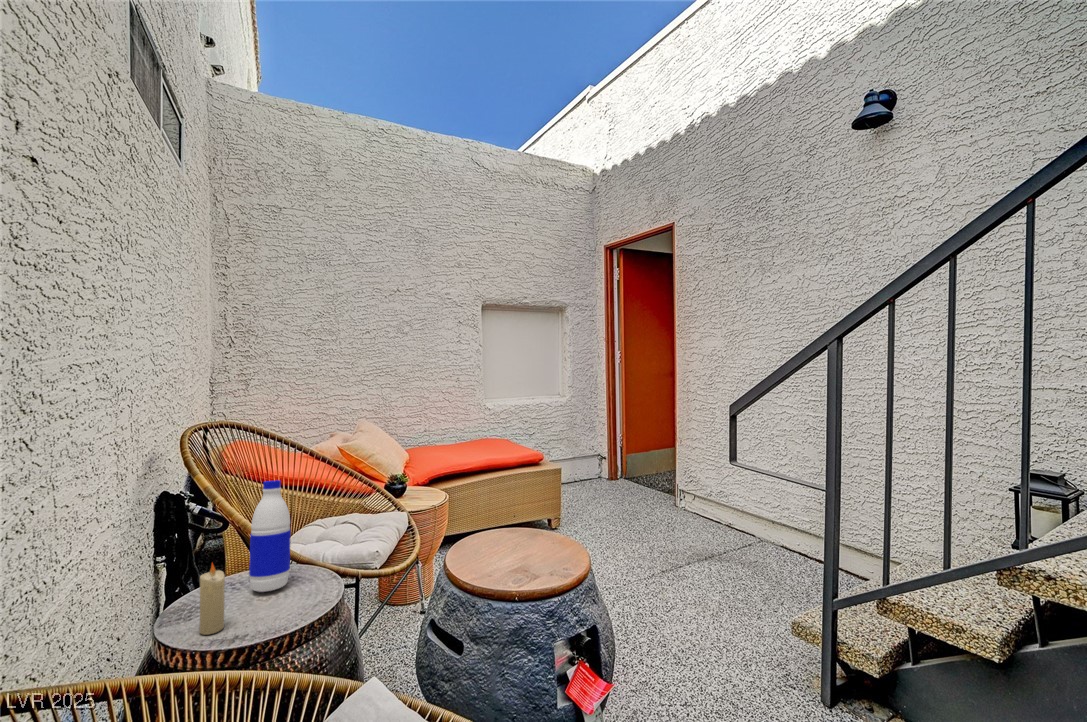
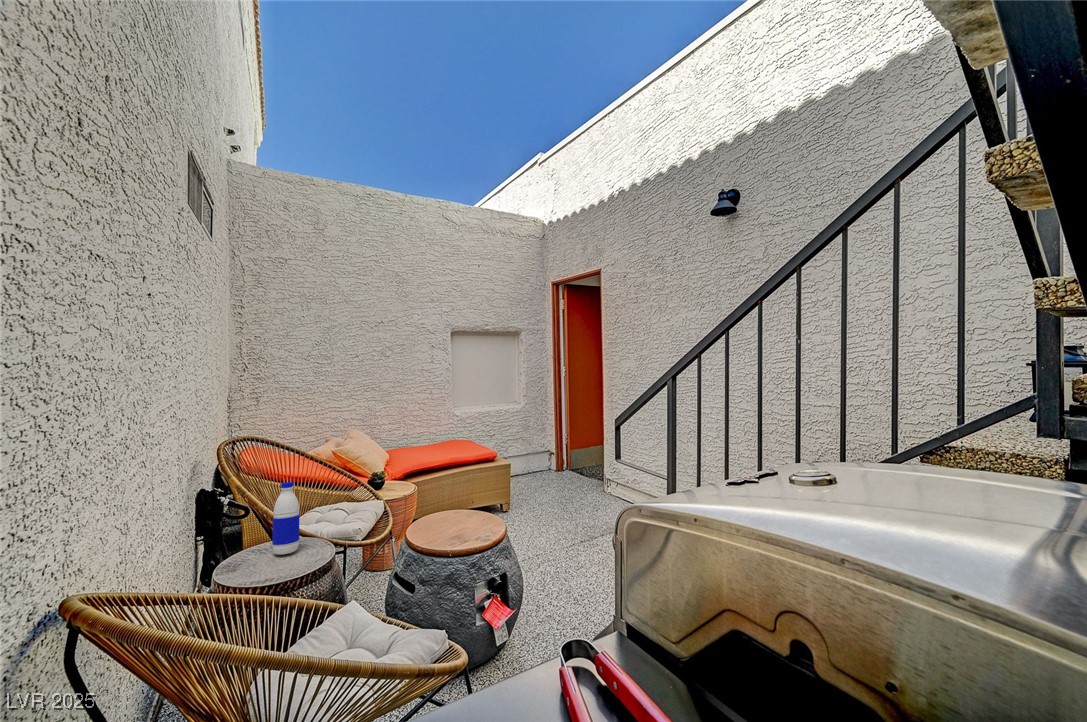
candle: present [199,563,225,635] -> none [243,535,259,580]

